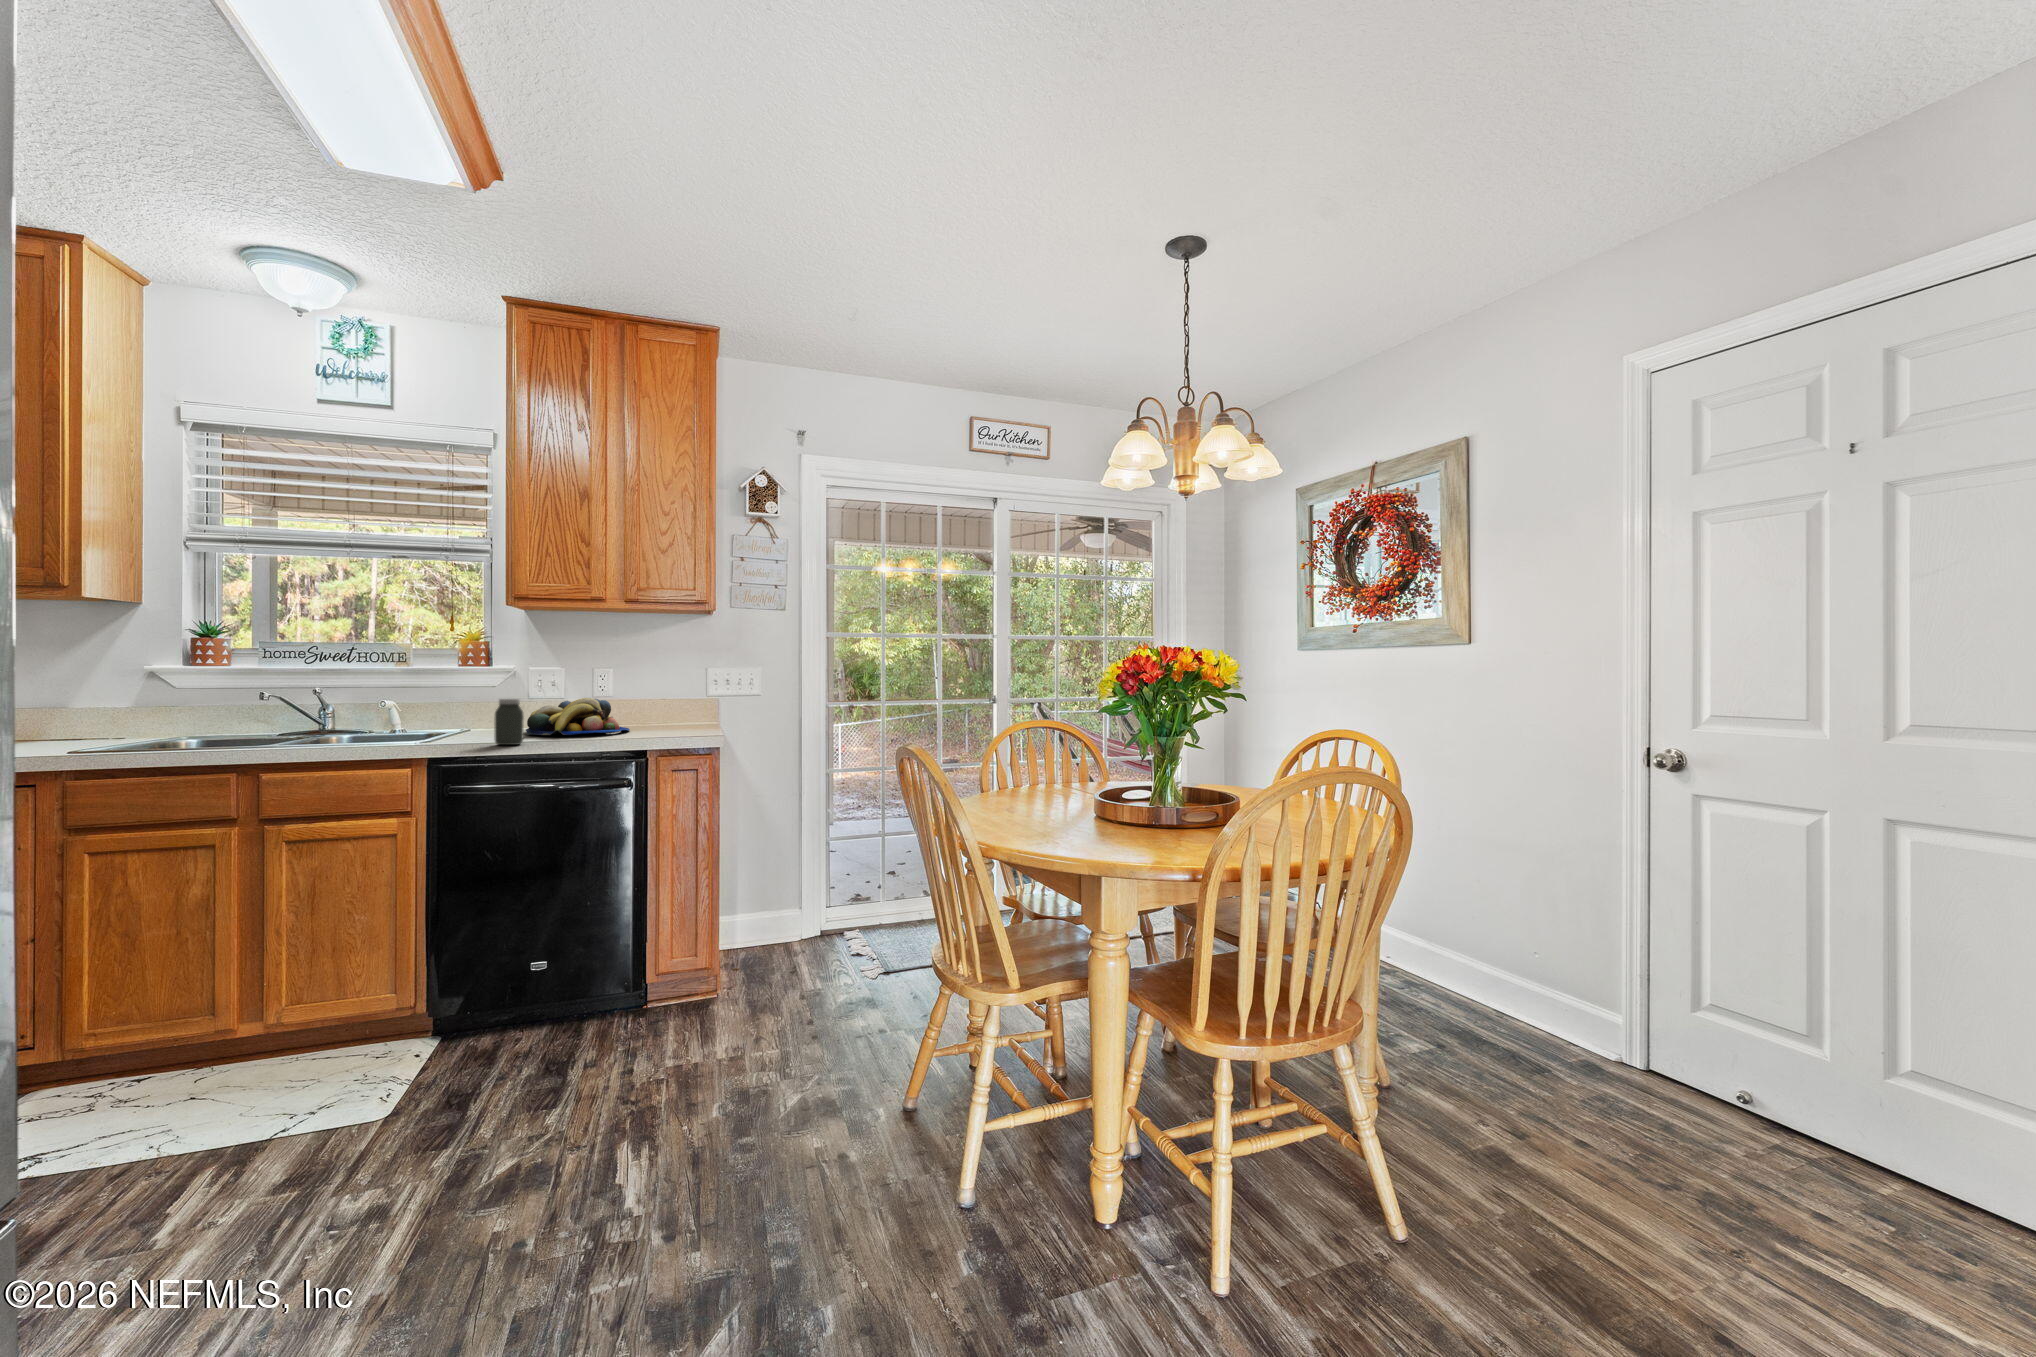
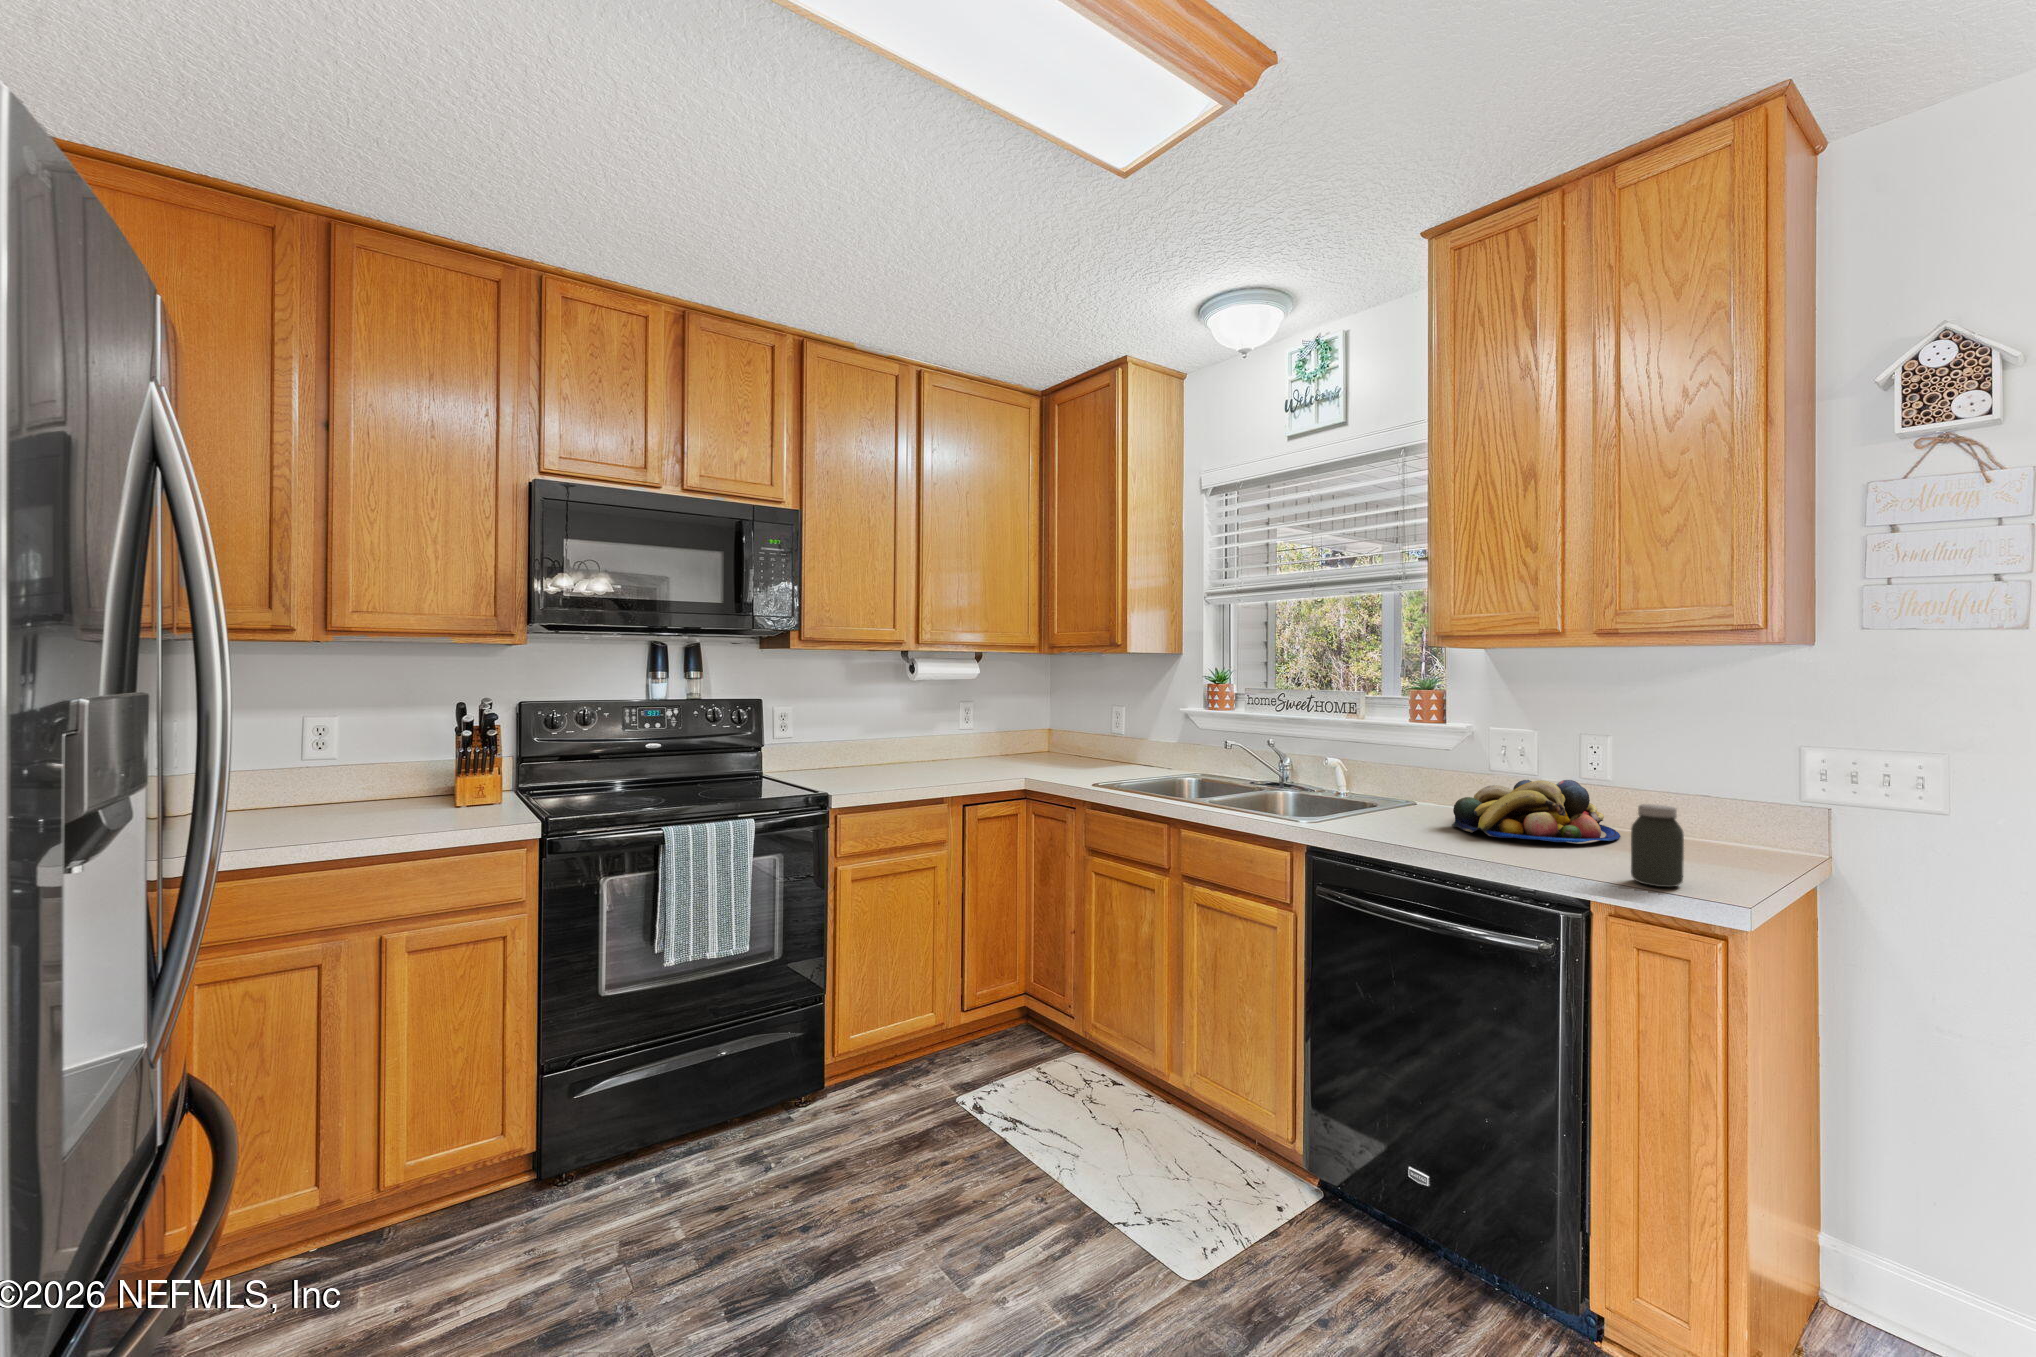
jar: present [494,699,524,745] -> present [1631,804,1684,887]

